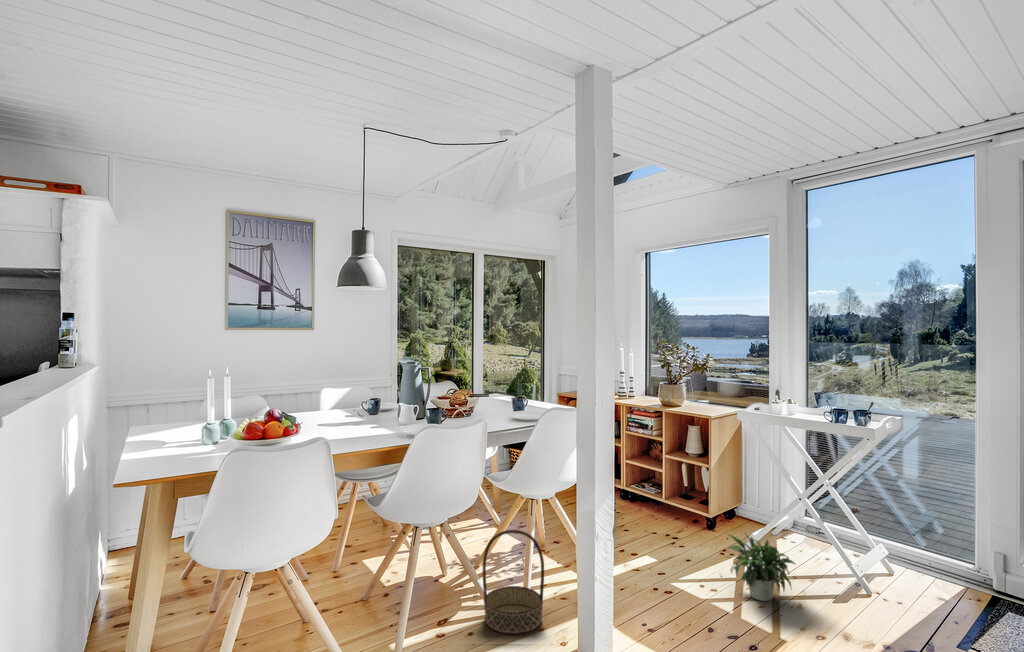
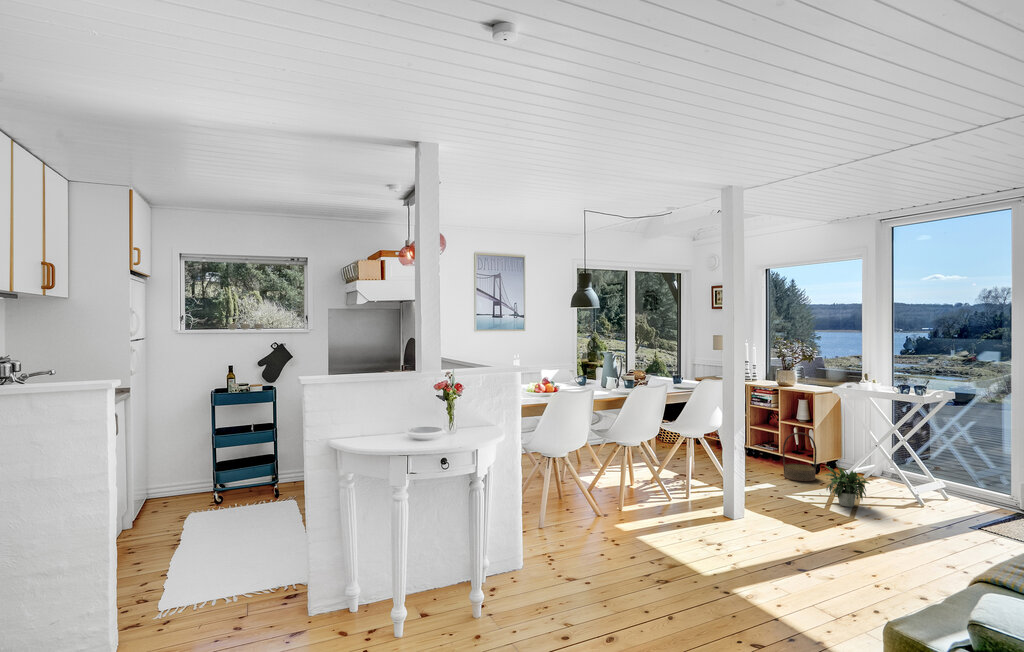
basket: present [483,530,544,634] -> present [783,432,817,481]

